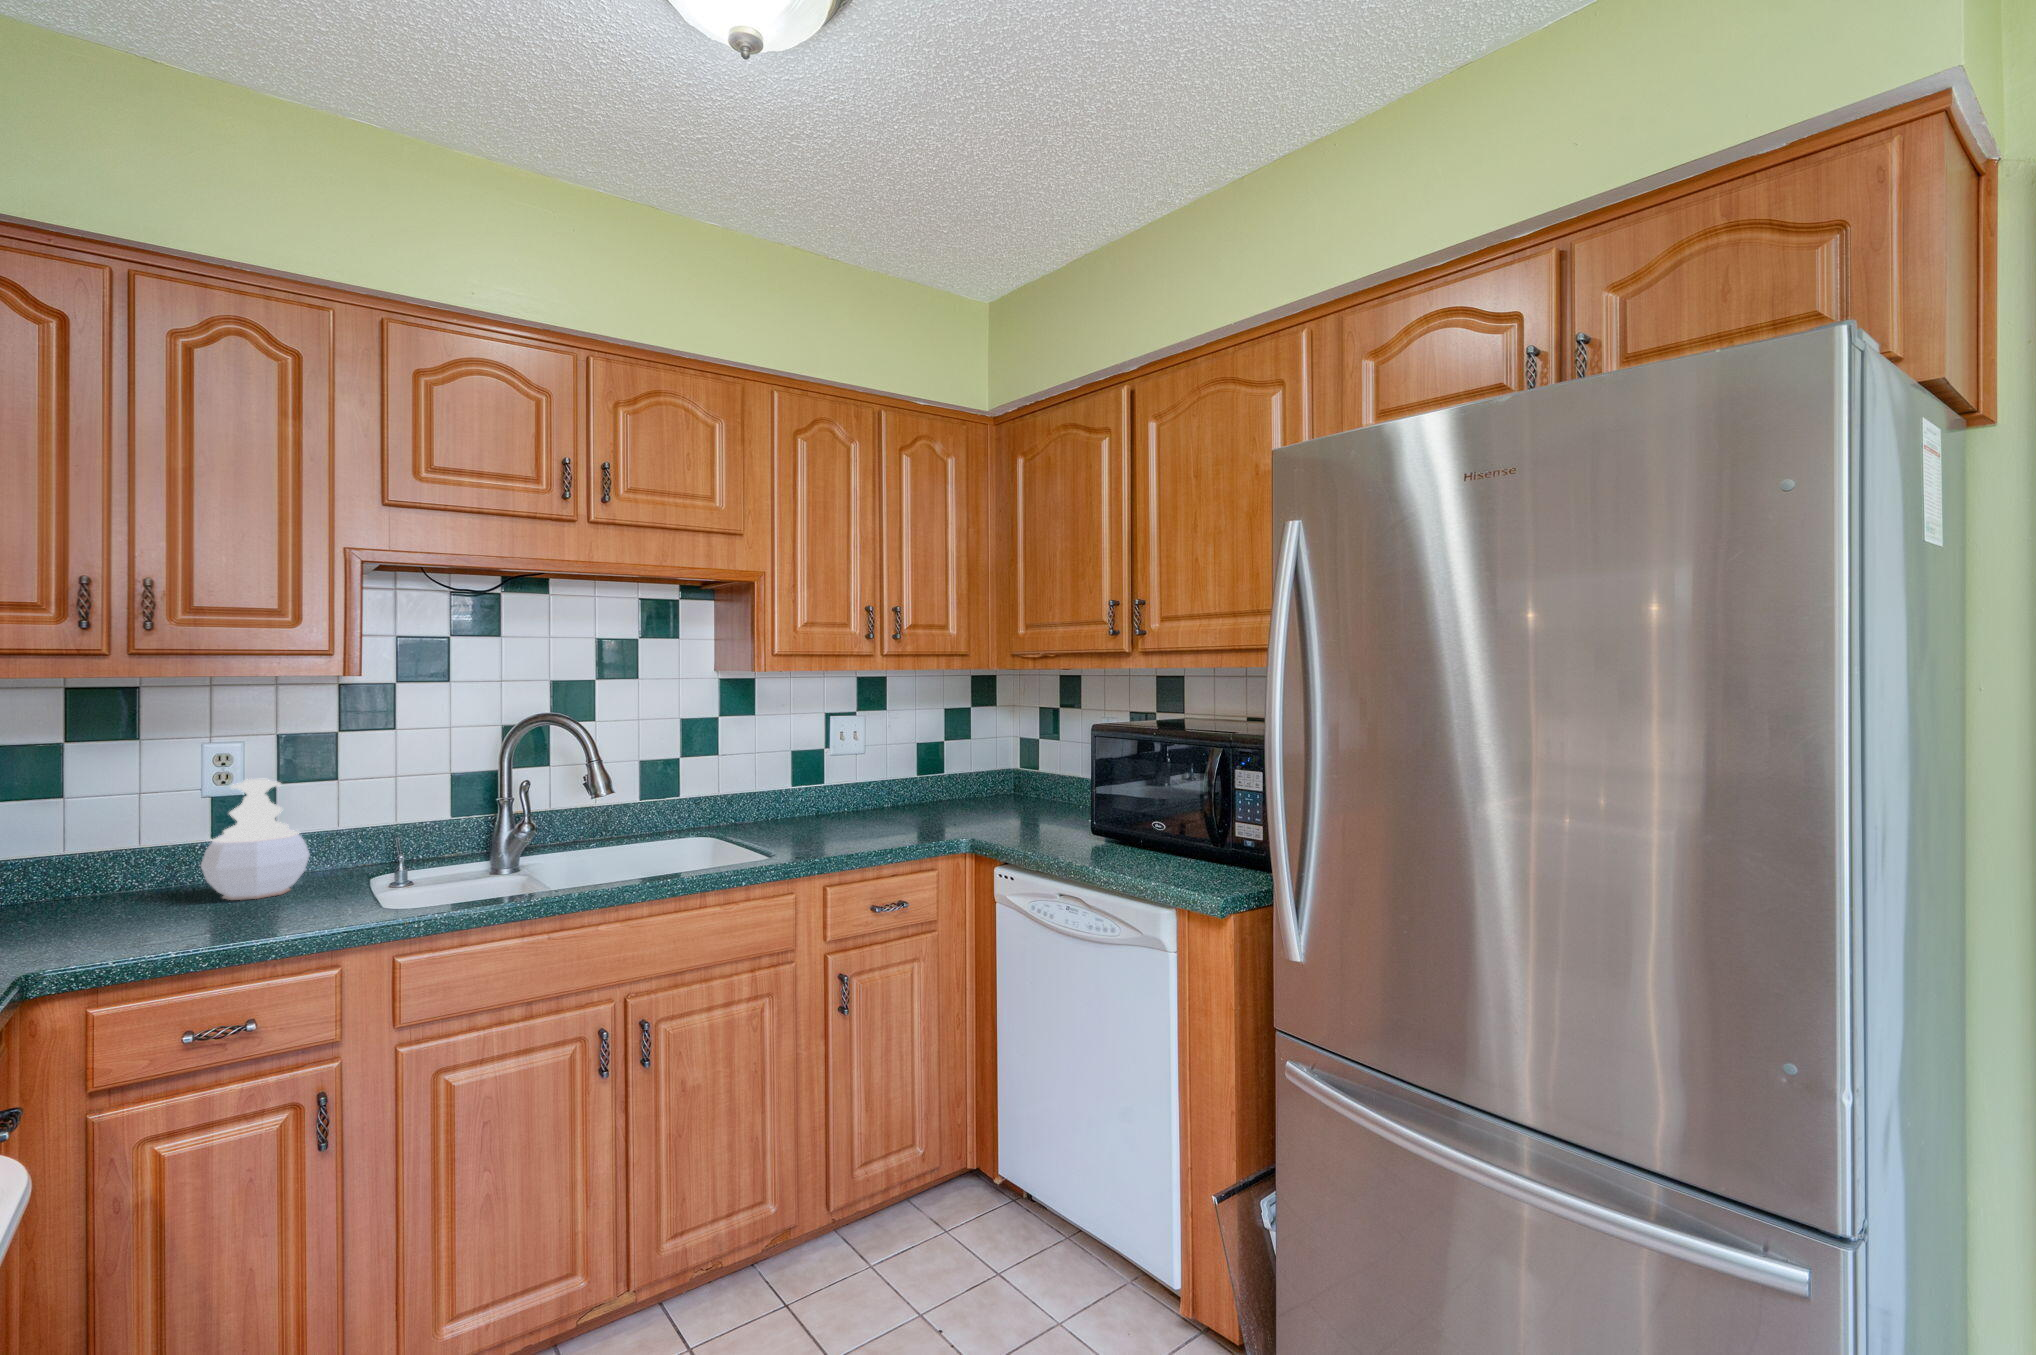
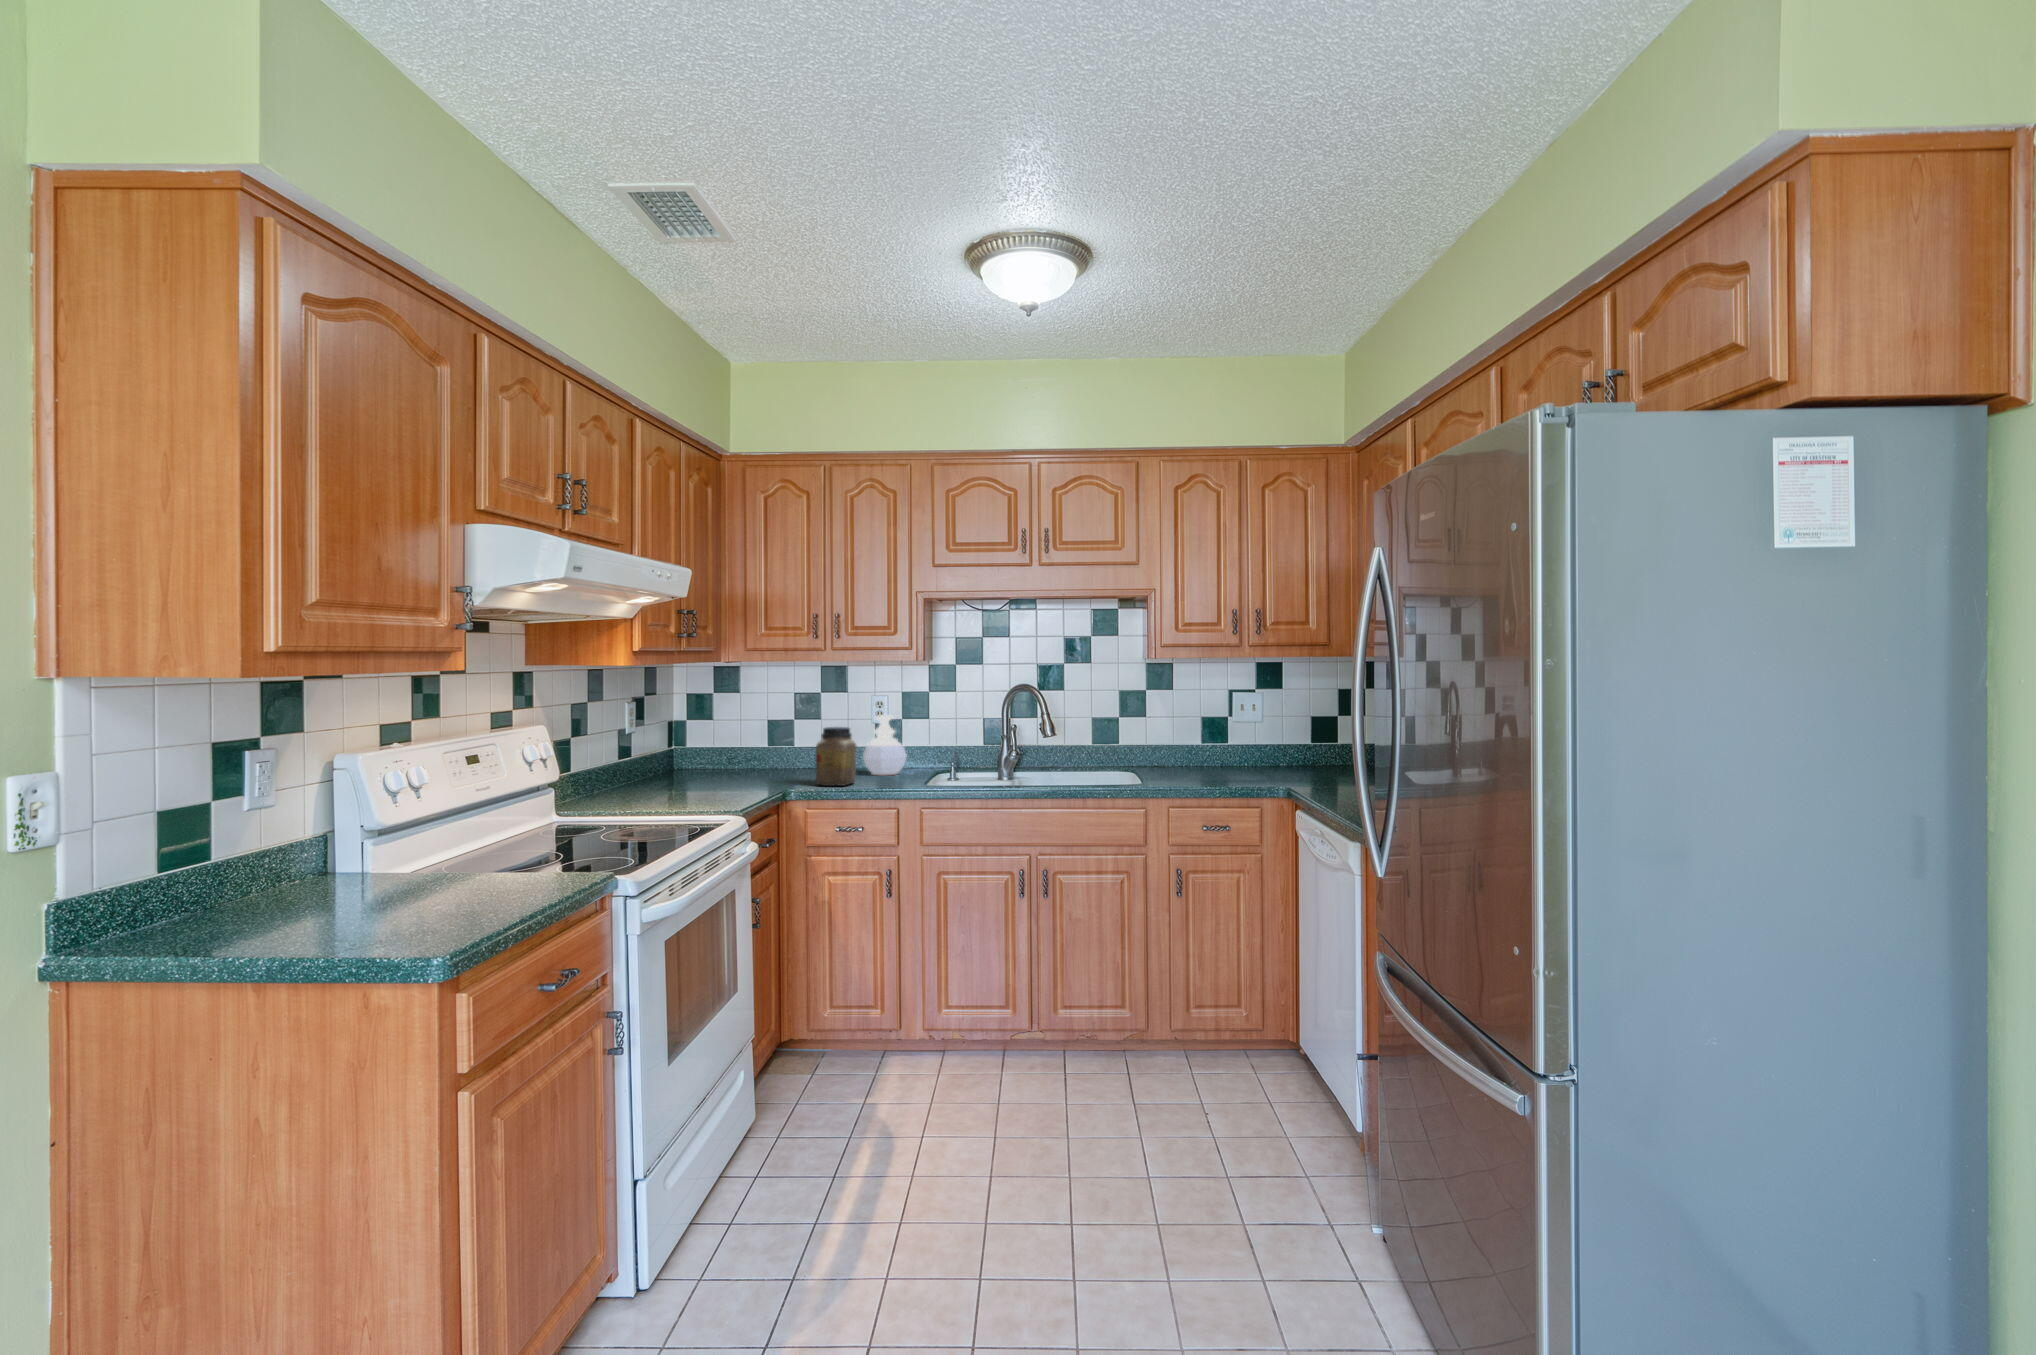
jar: none [116,813,221,949] -> present [816,727,856,786]

